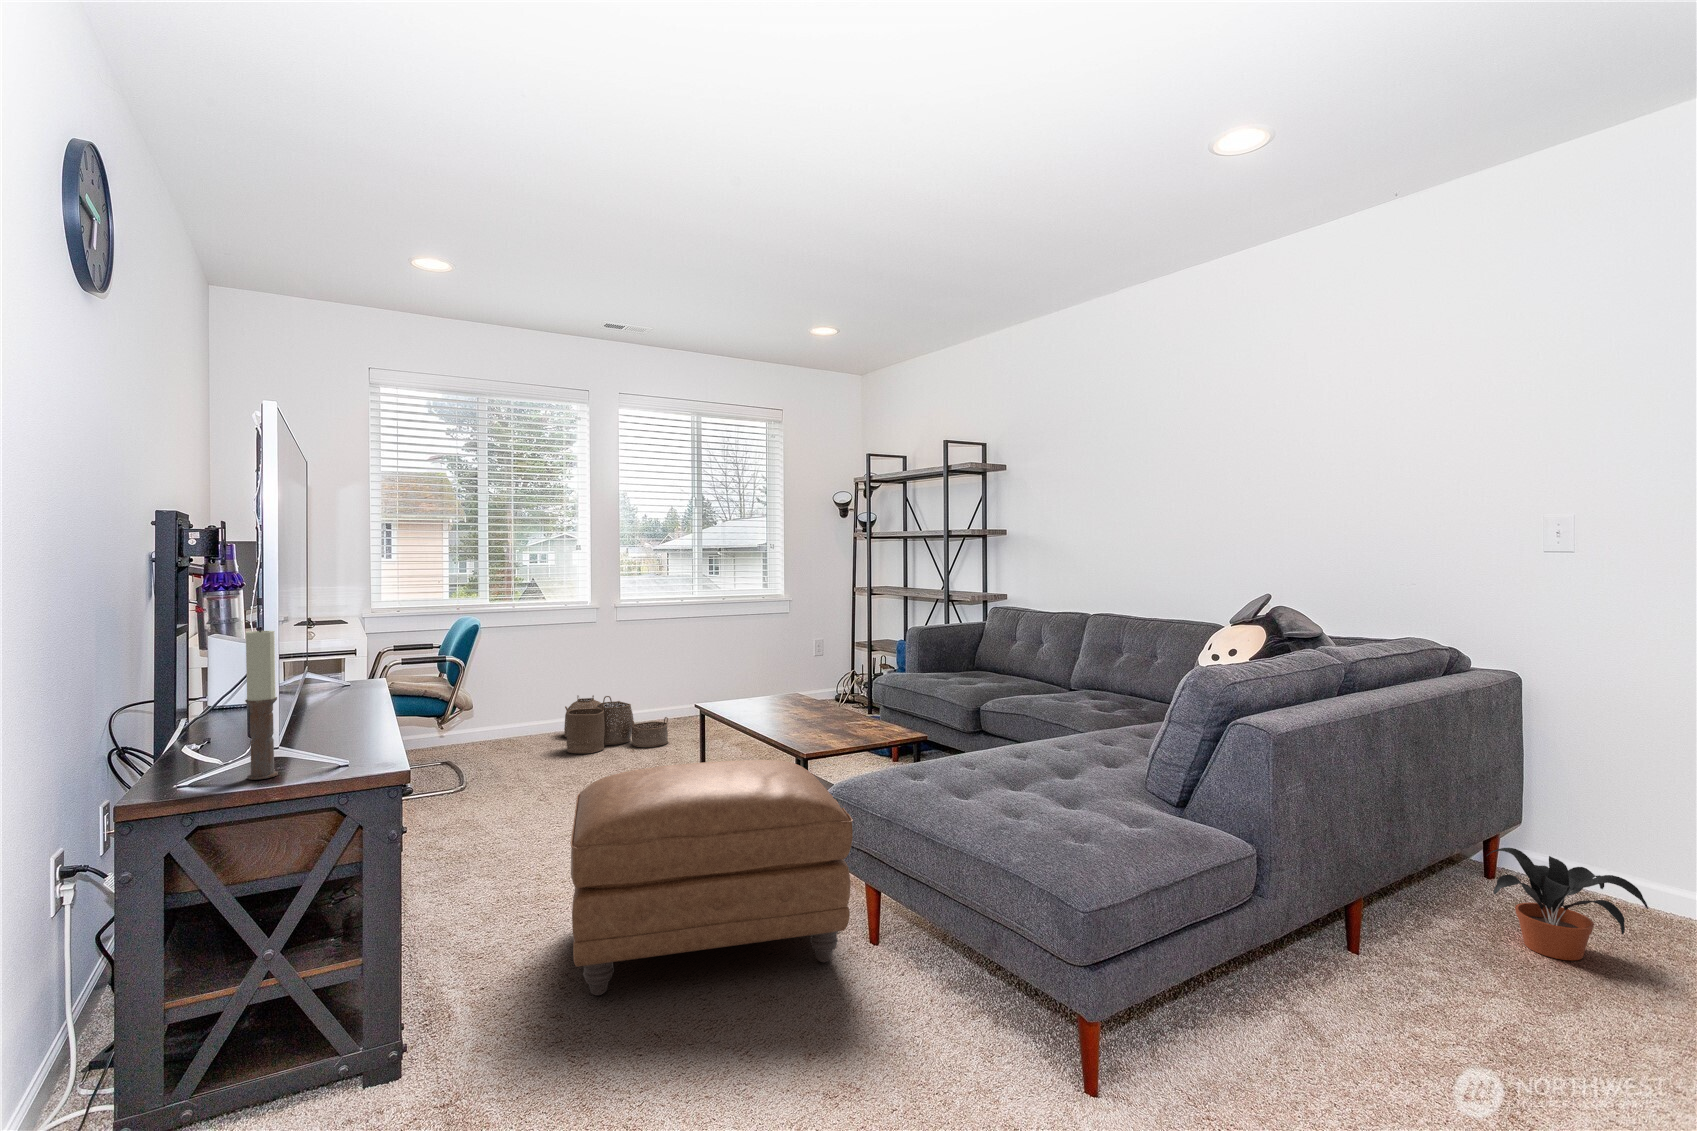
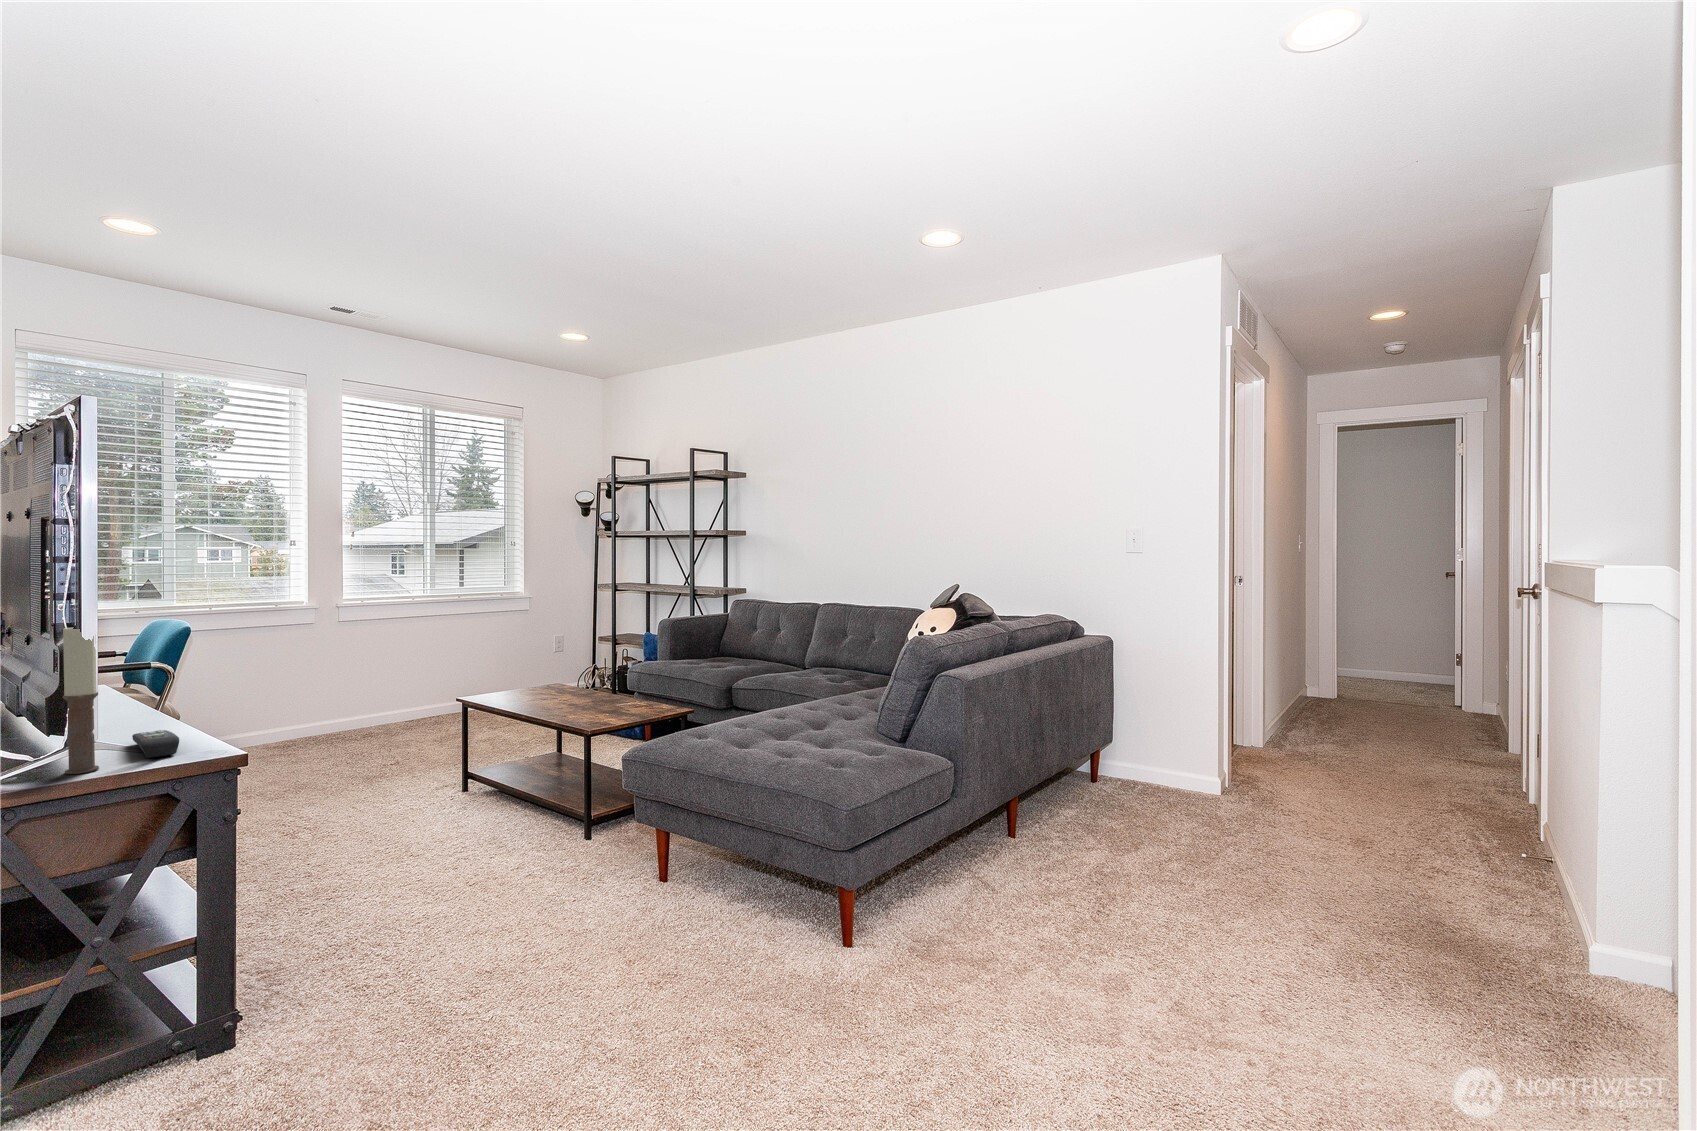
woven basket: present [564,695,668,754] -> none [287,697,413,757]
remote control: none [321,735,364,766] -> present [132,730,179,758]
ottoman: present [571,760,853,995] -> none [376,735,651,952]
potted plant: present [1487,848,1648,960] -> none [1091,756,1178,825]

